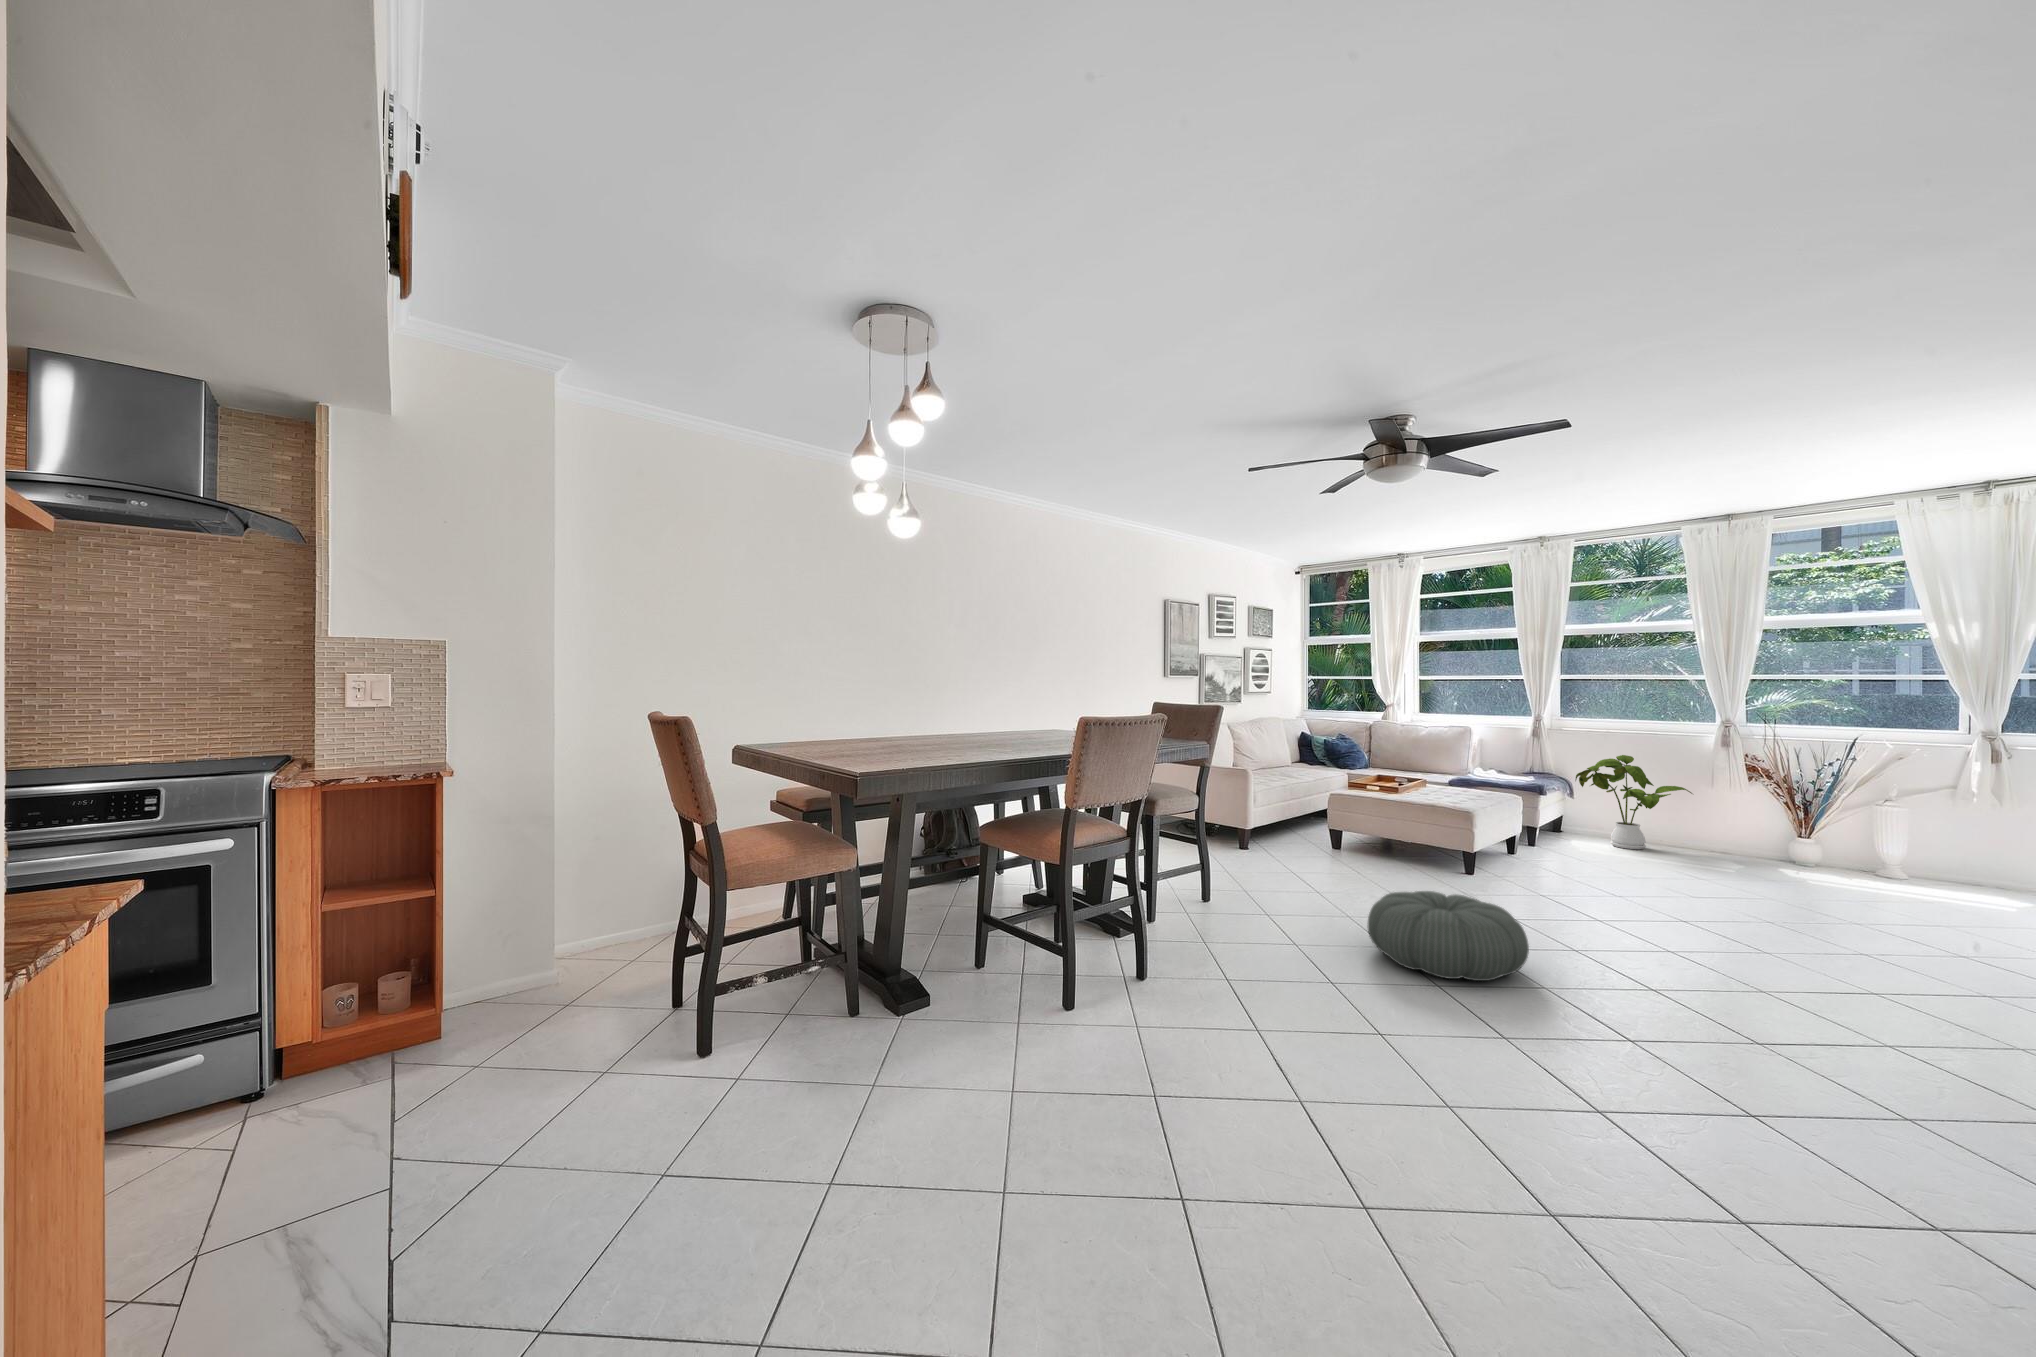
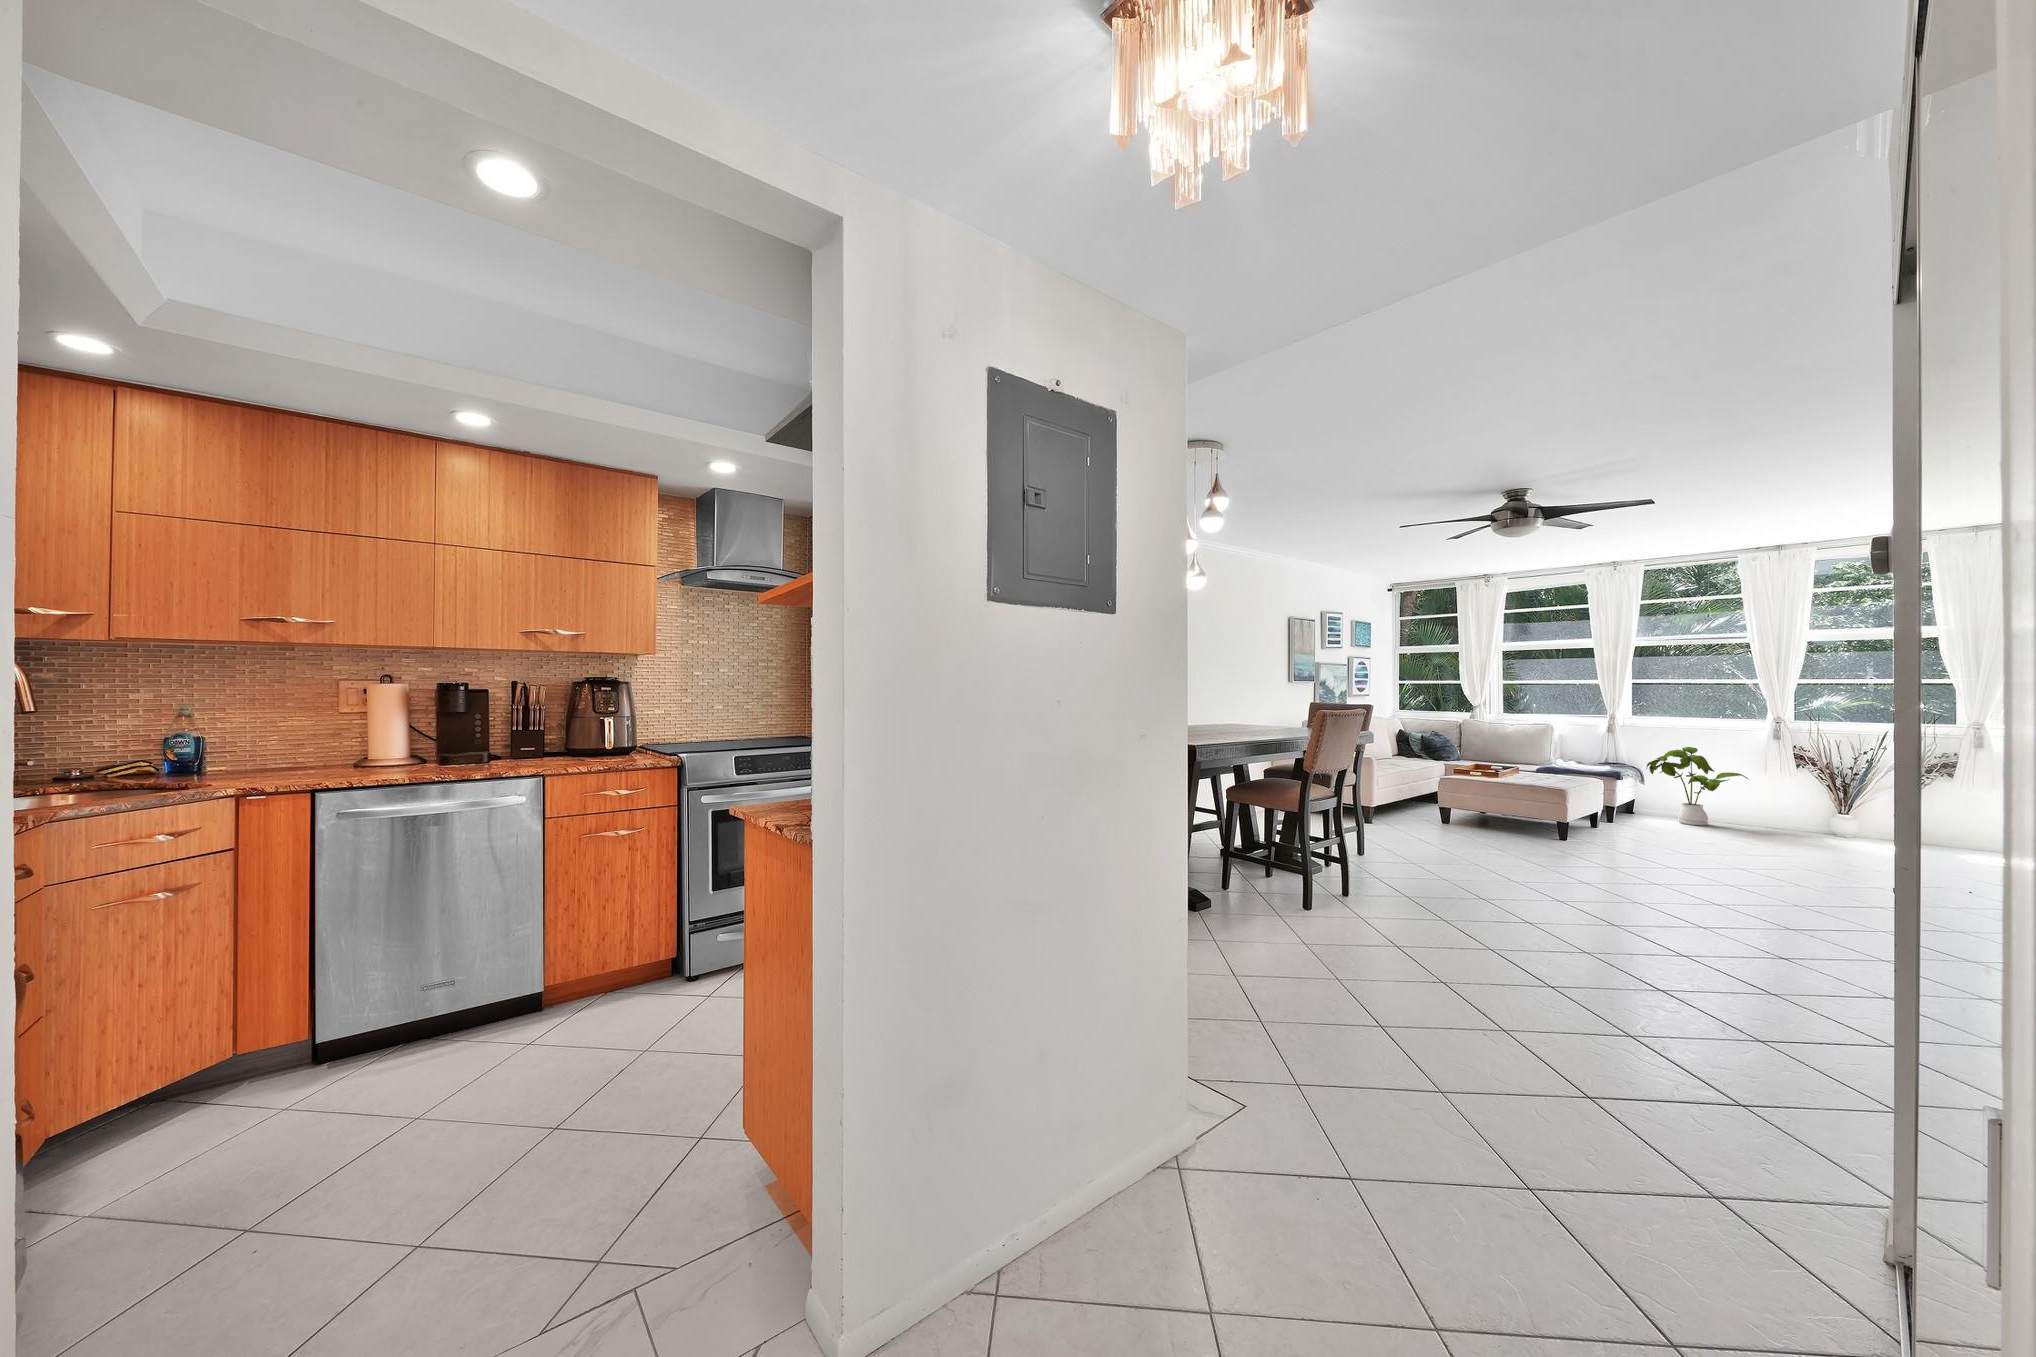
pouf: present [1368,891,1529,981] -> none [1501,841,1627,900]

